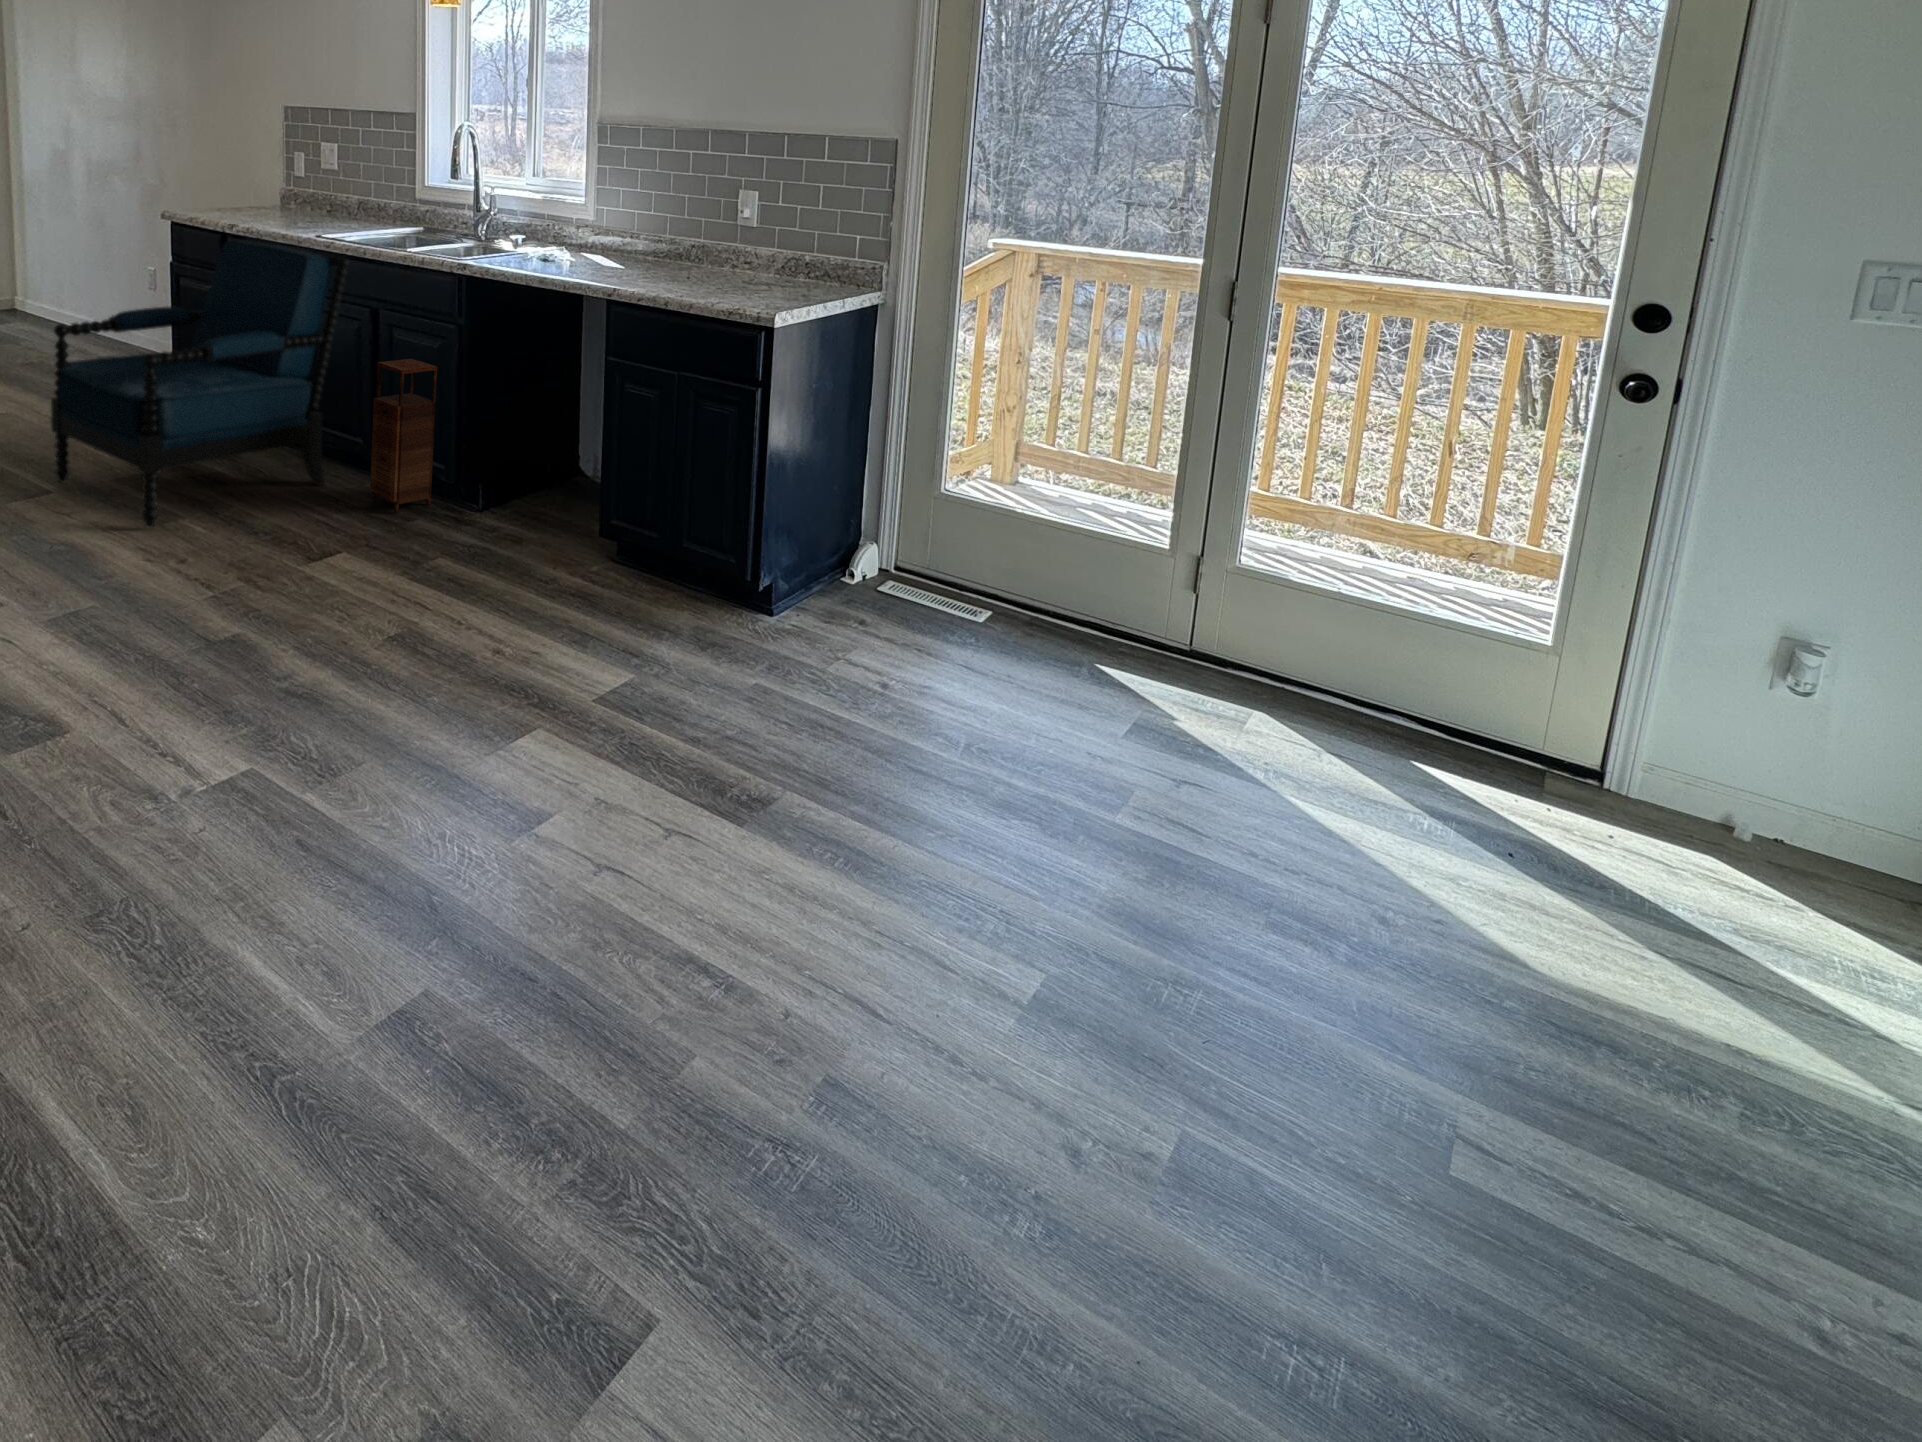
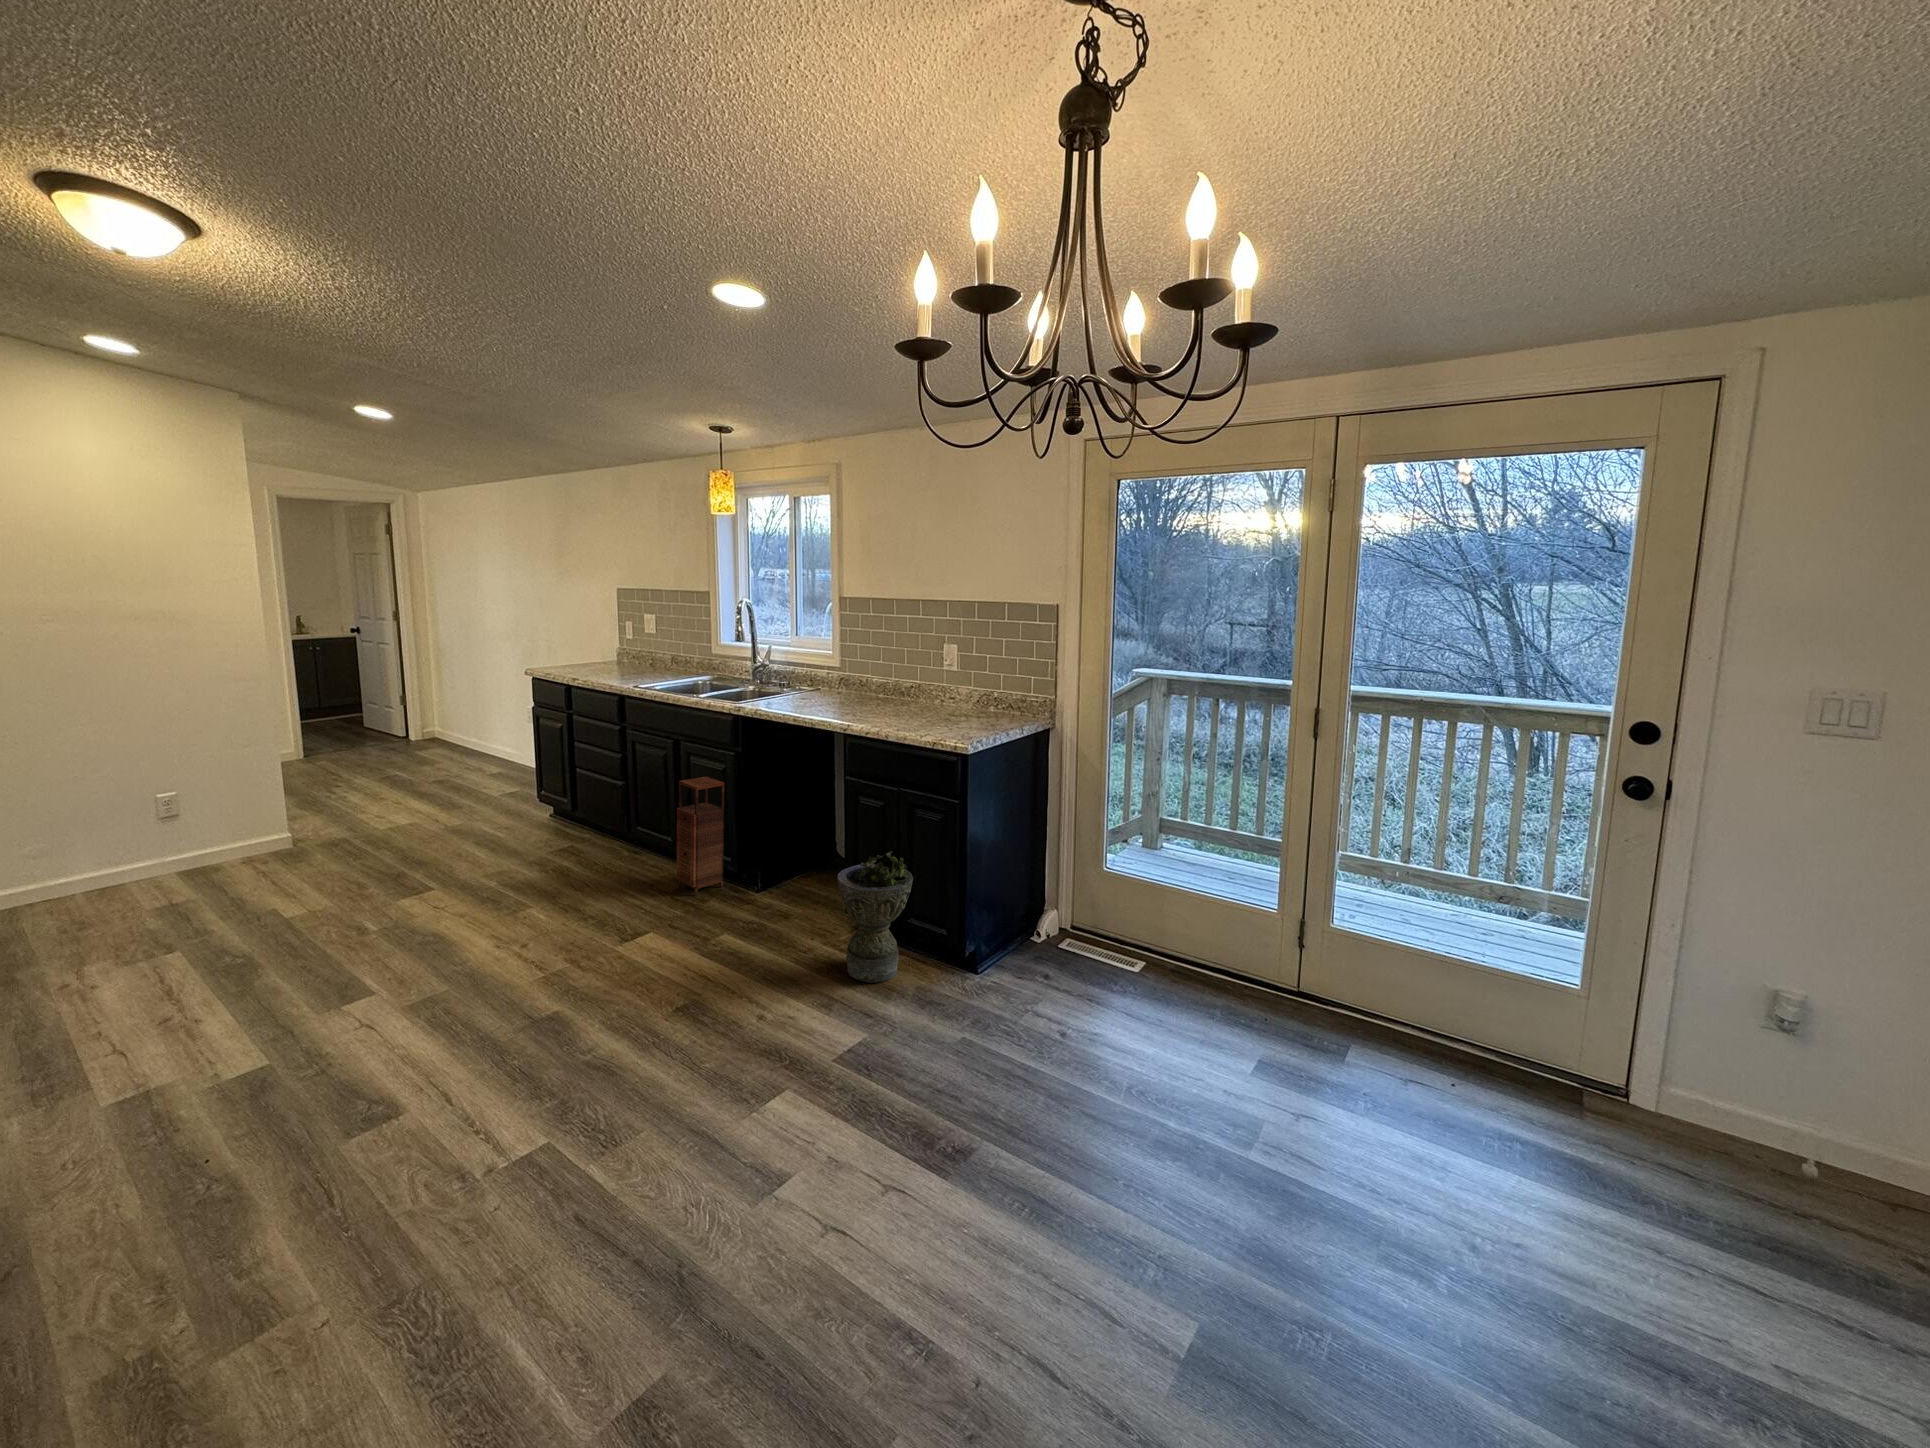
chair: present [51,239,350,527] -> none [432,688,659,917]
planter: none [595,455,693,620] -> present [837,851,913,983]

